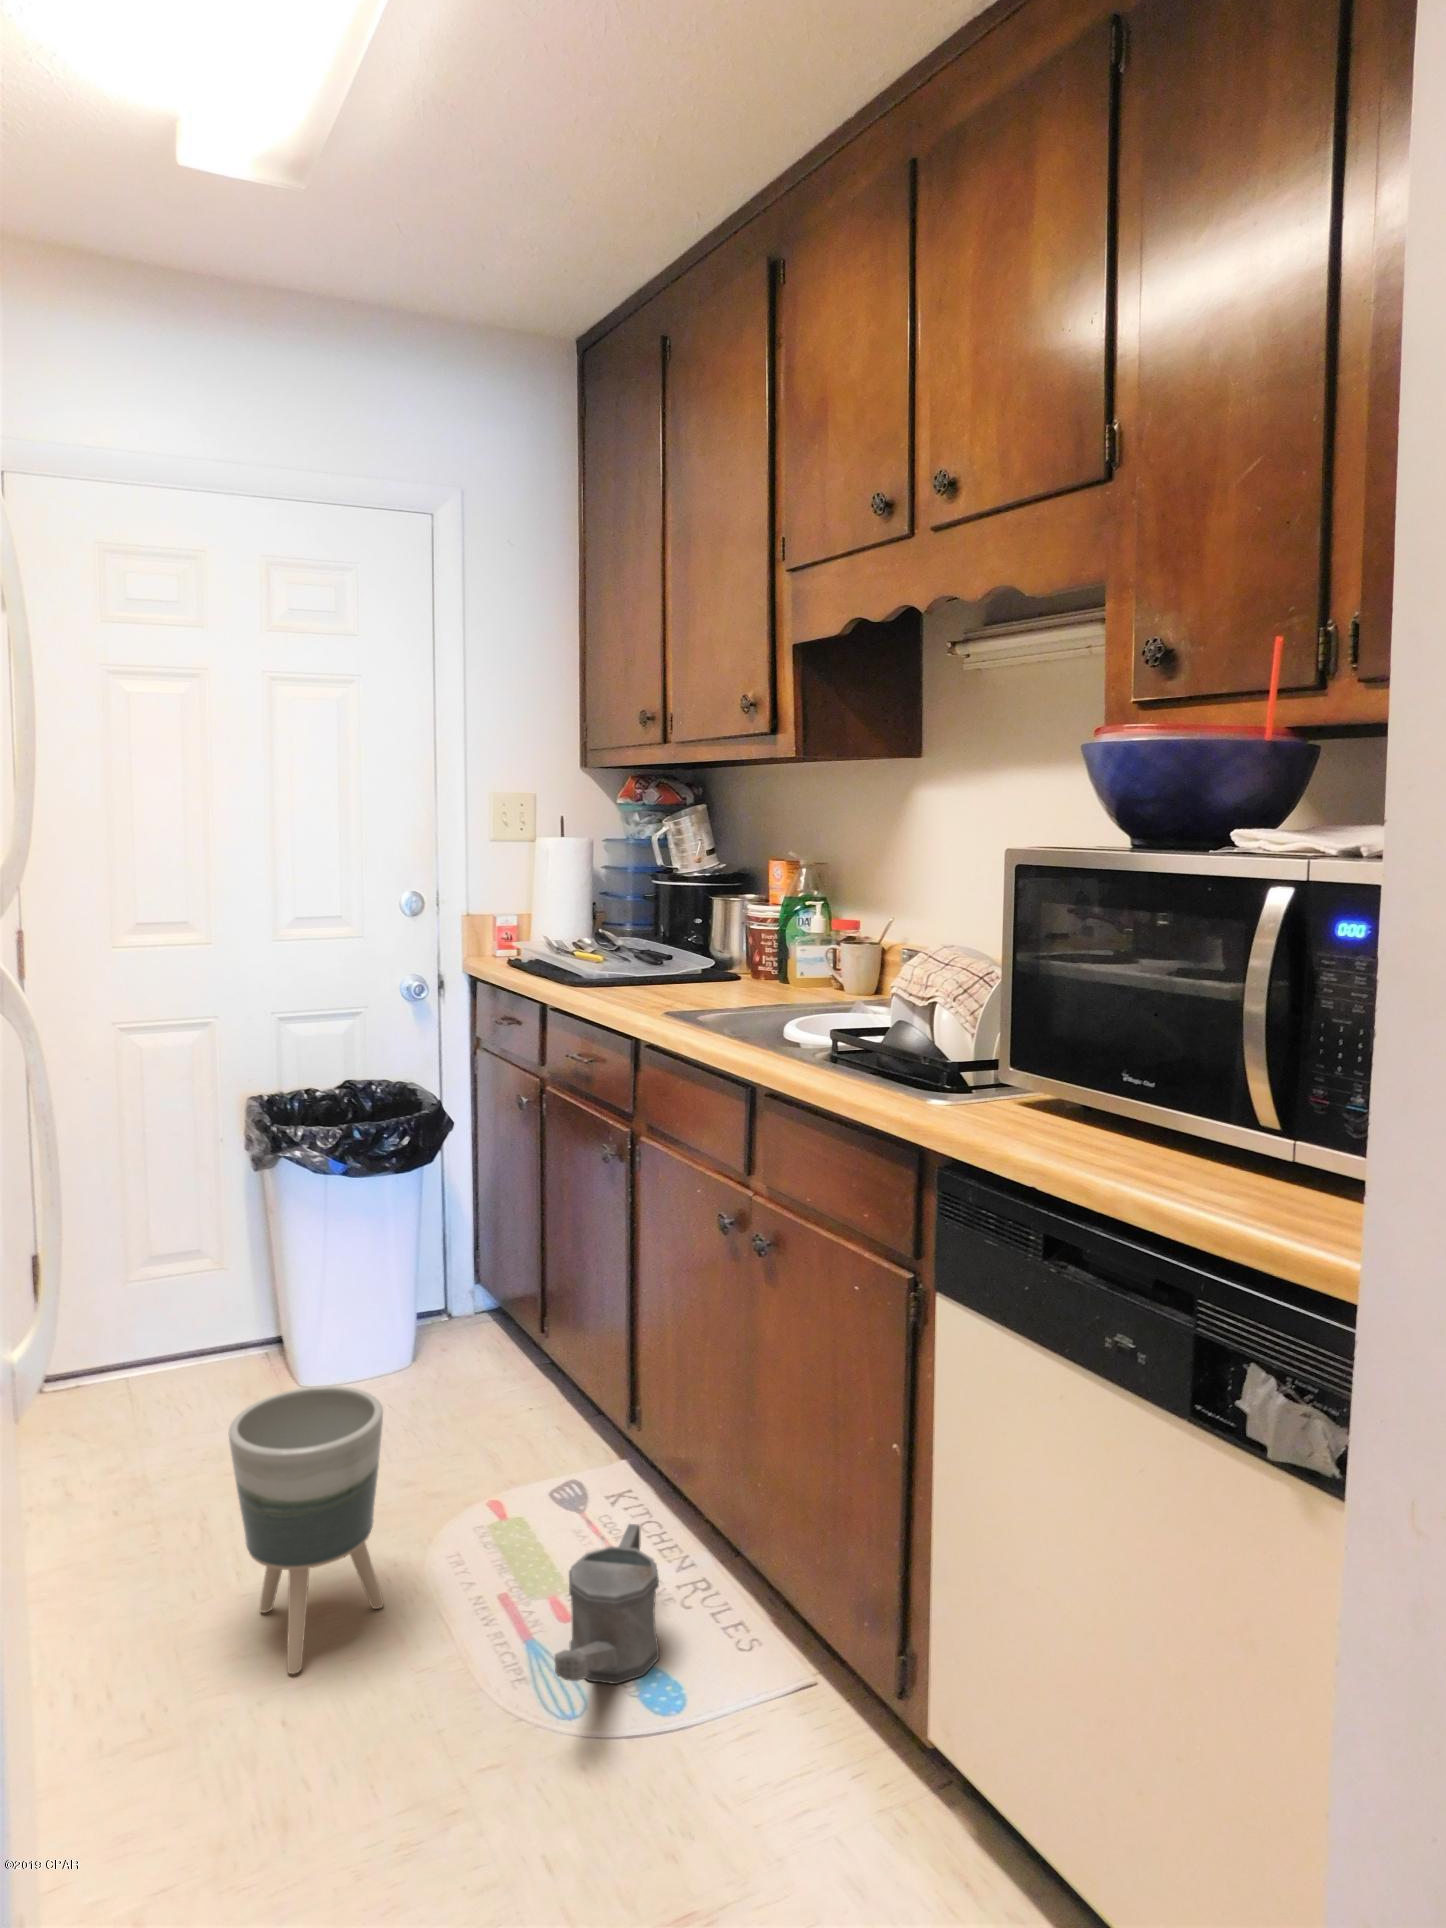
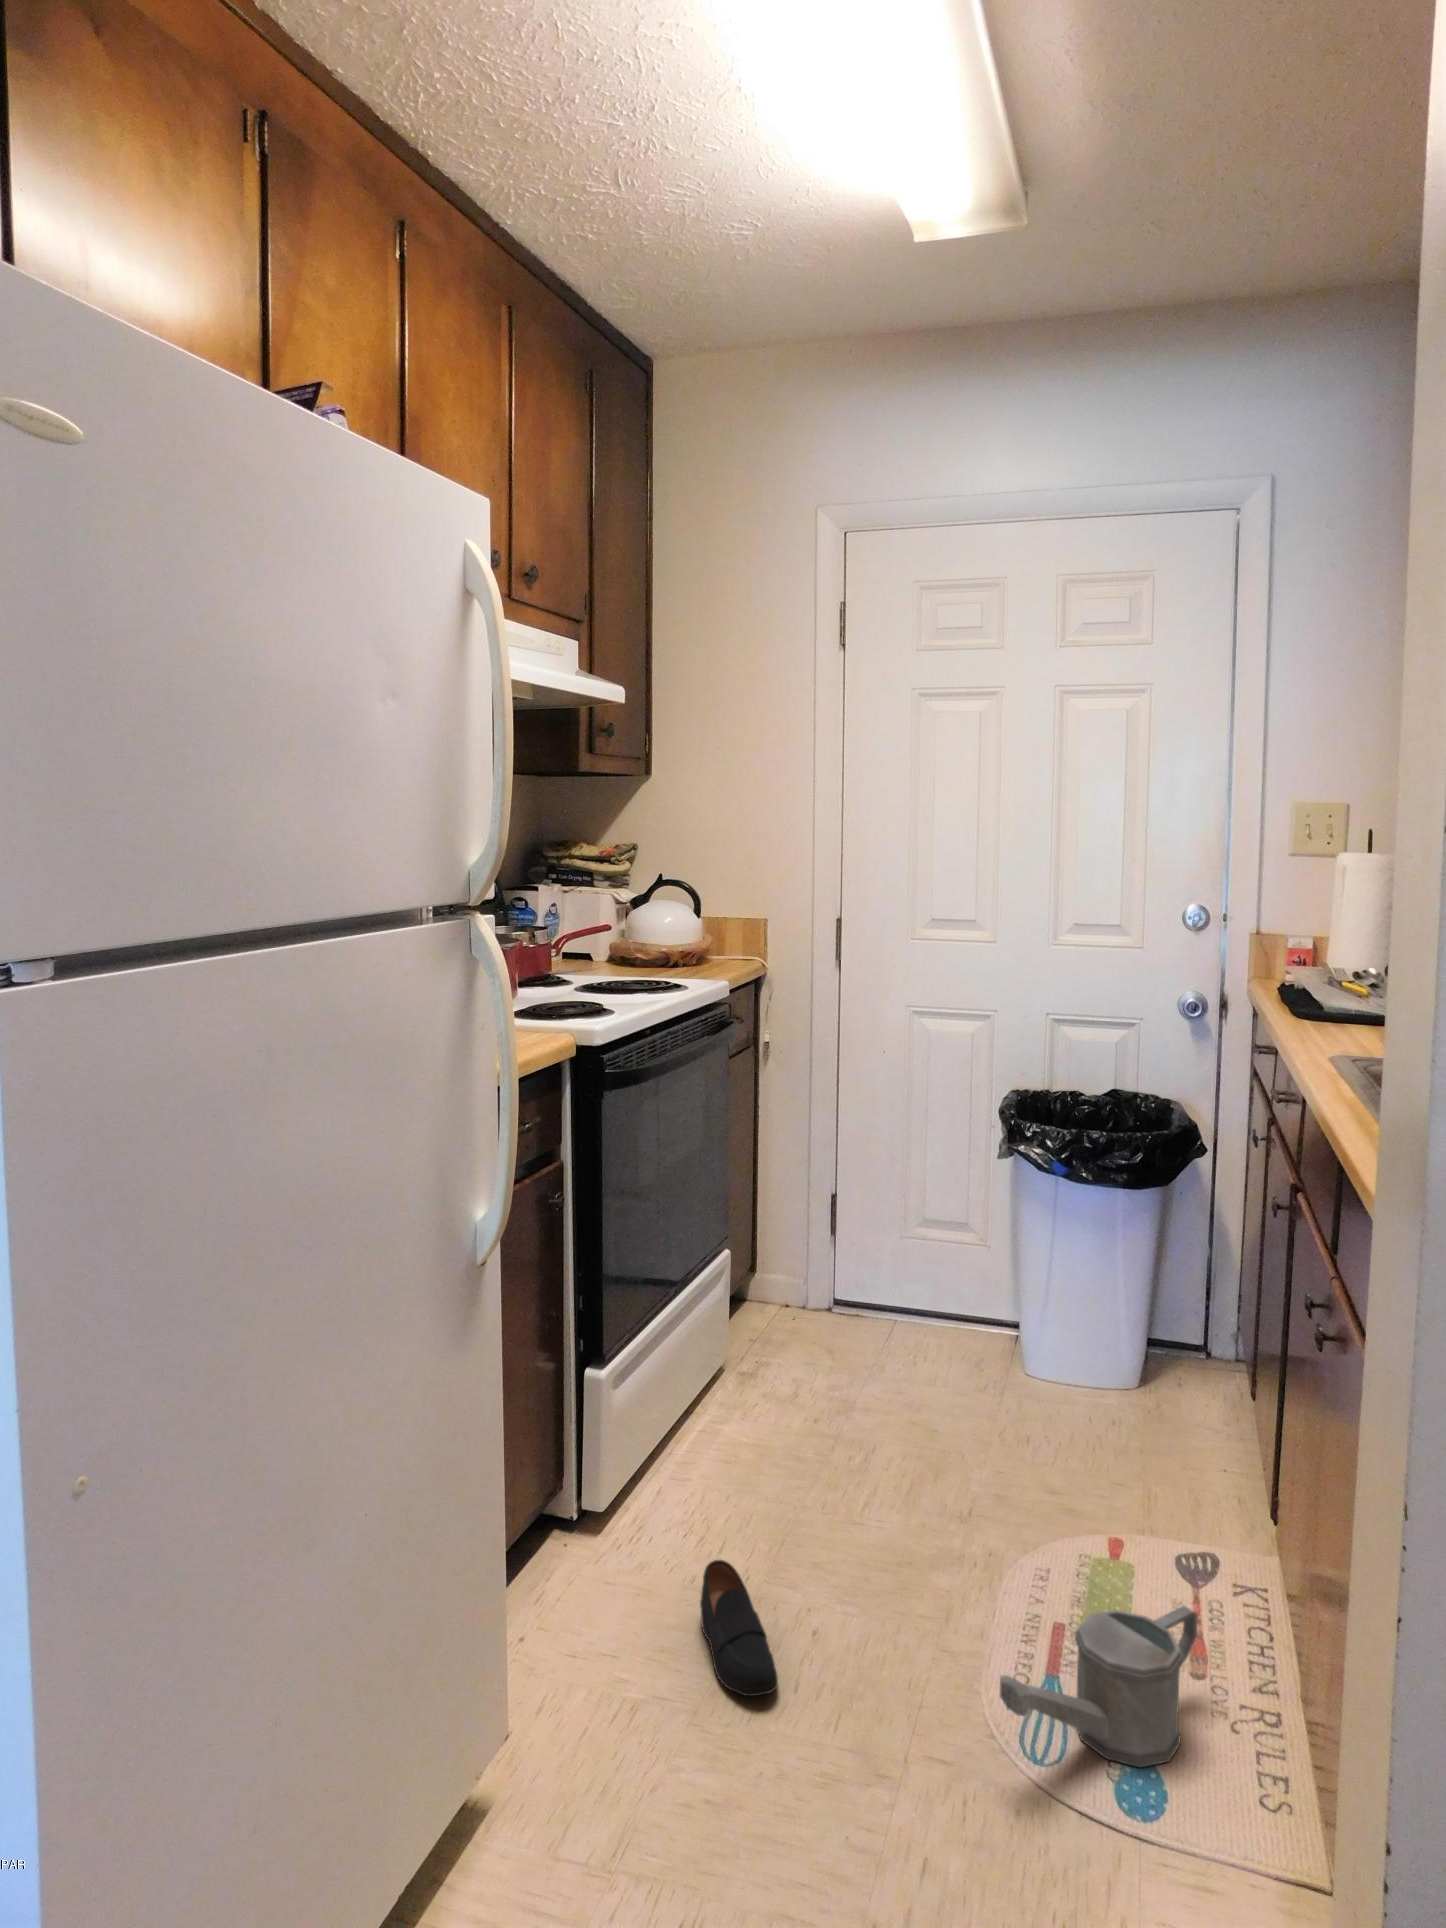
planter: present [229,1386,384,1674] -> none [822,1343,959,1594]
shoe: none [152,1705,304,1835] -> present [700,1560,778,1696]

